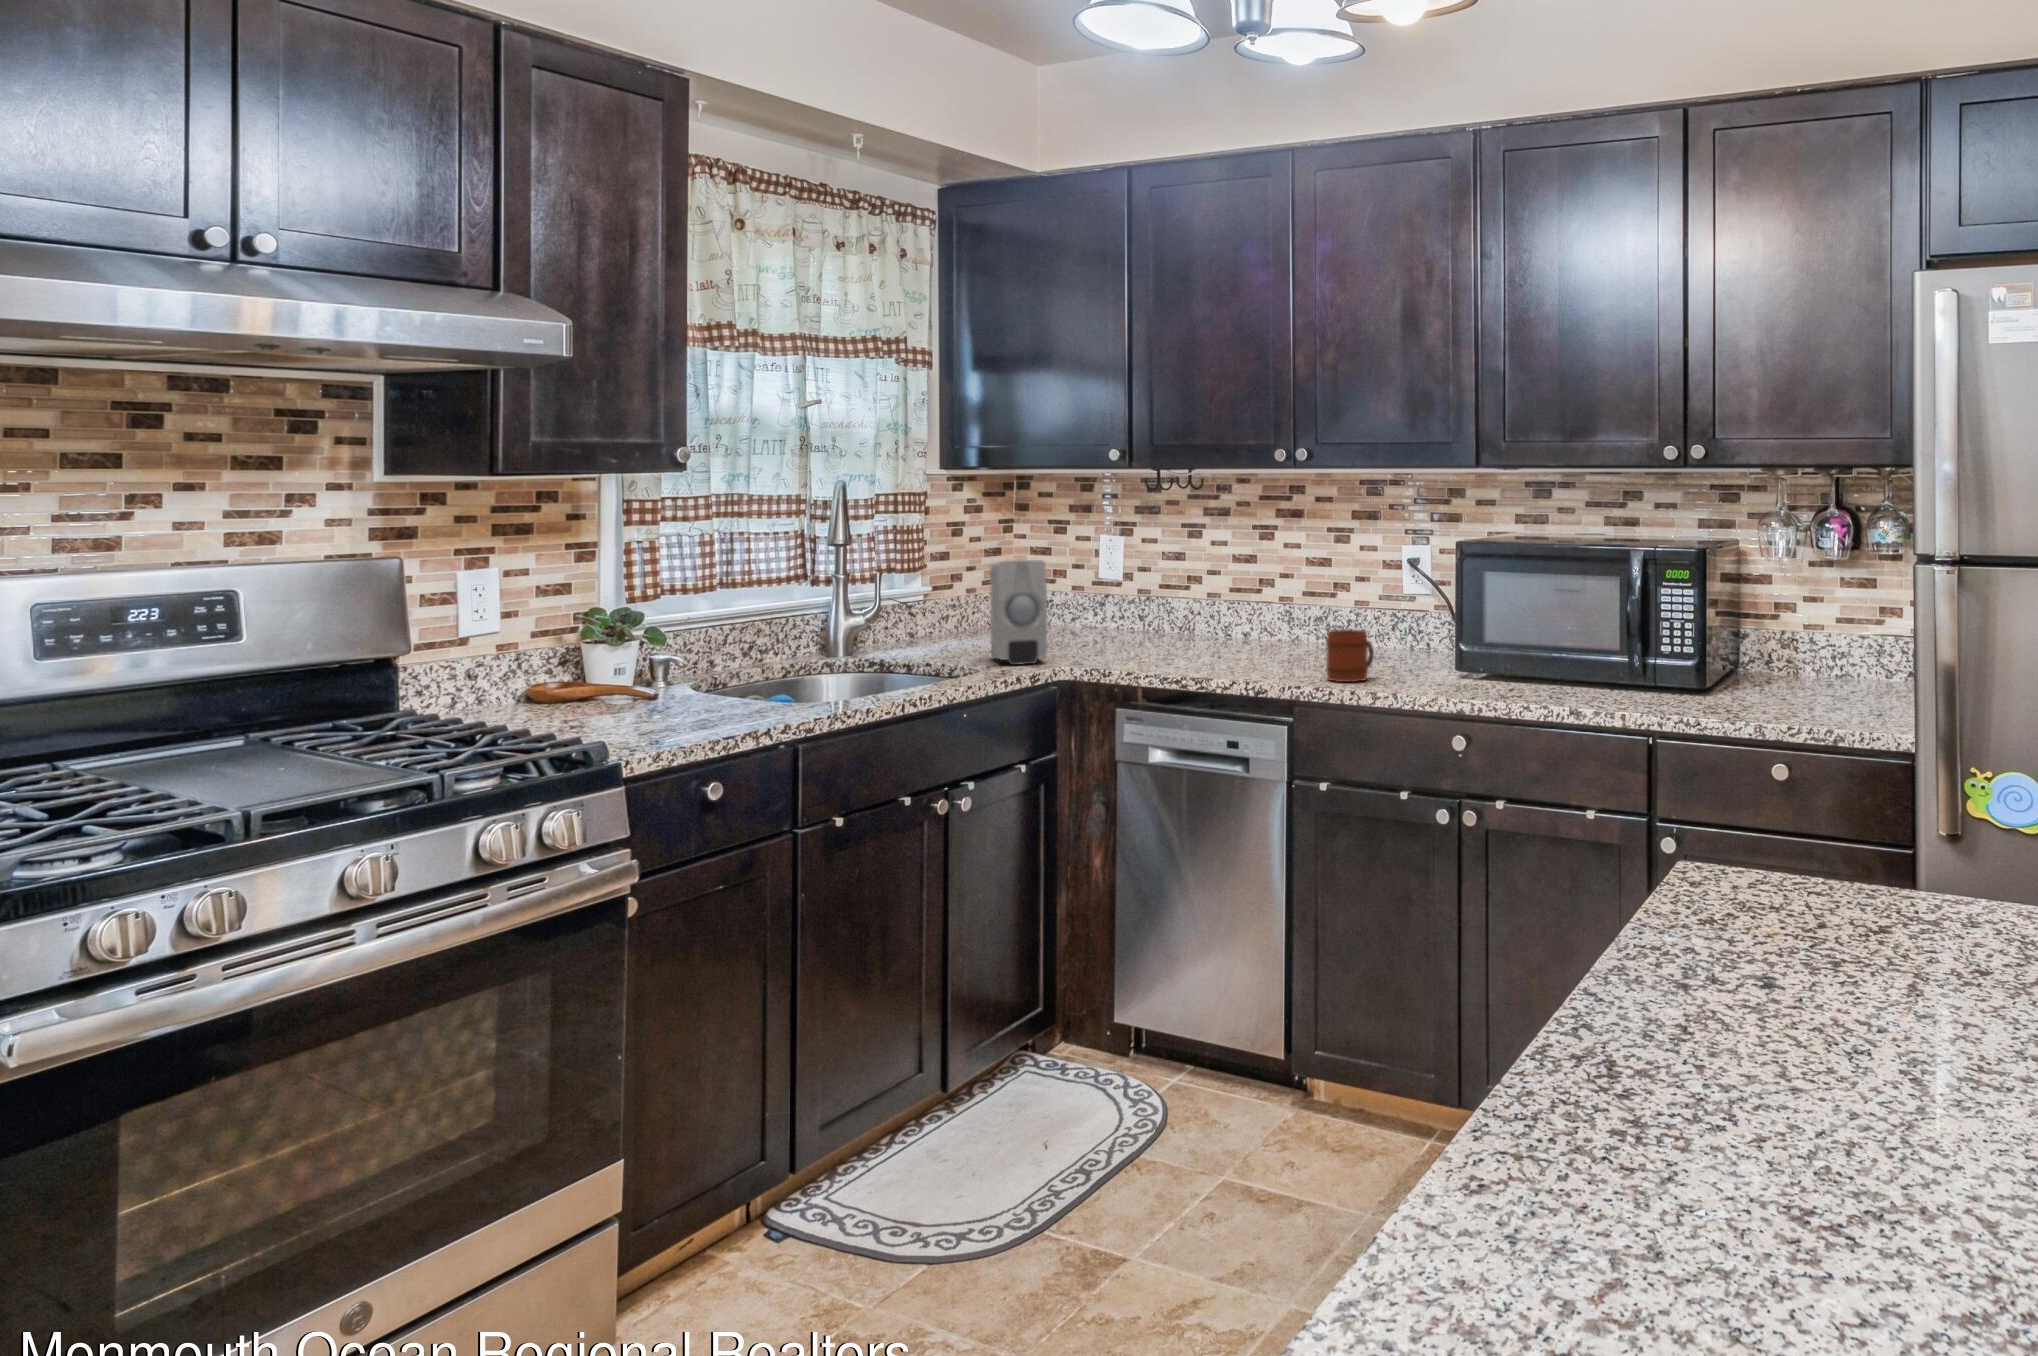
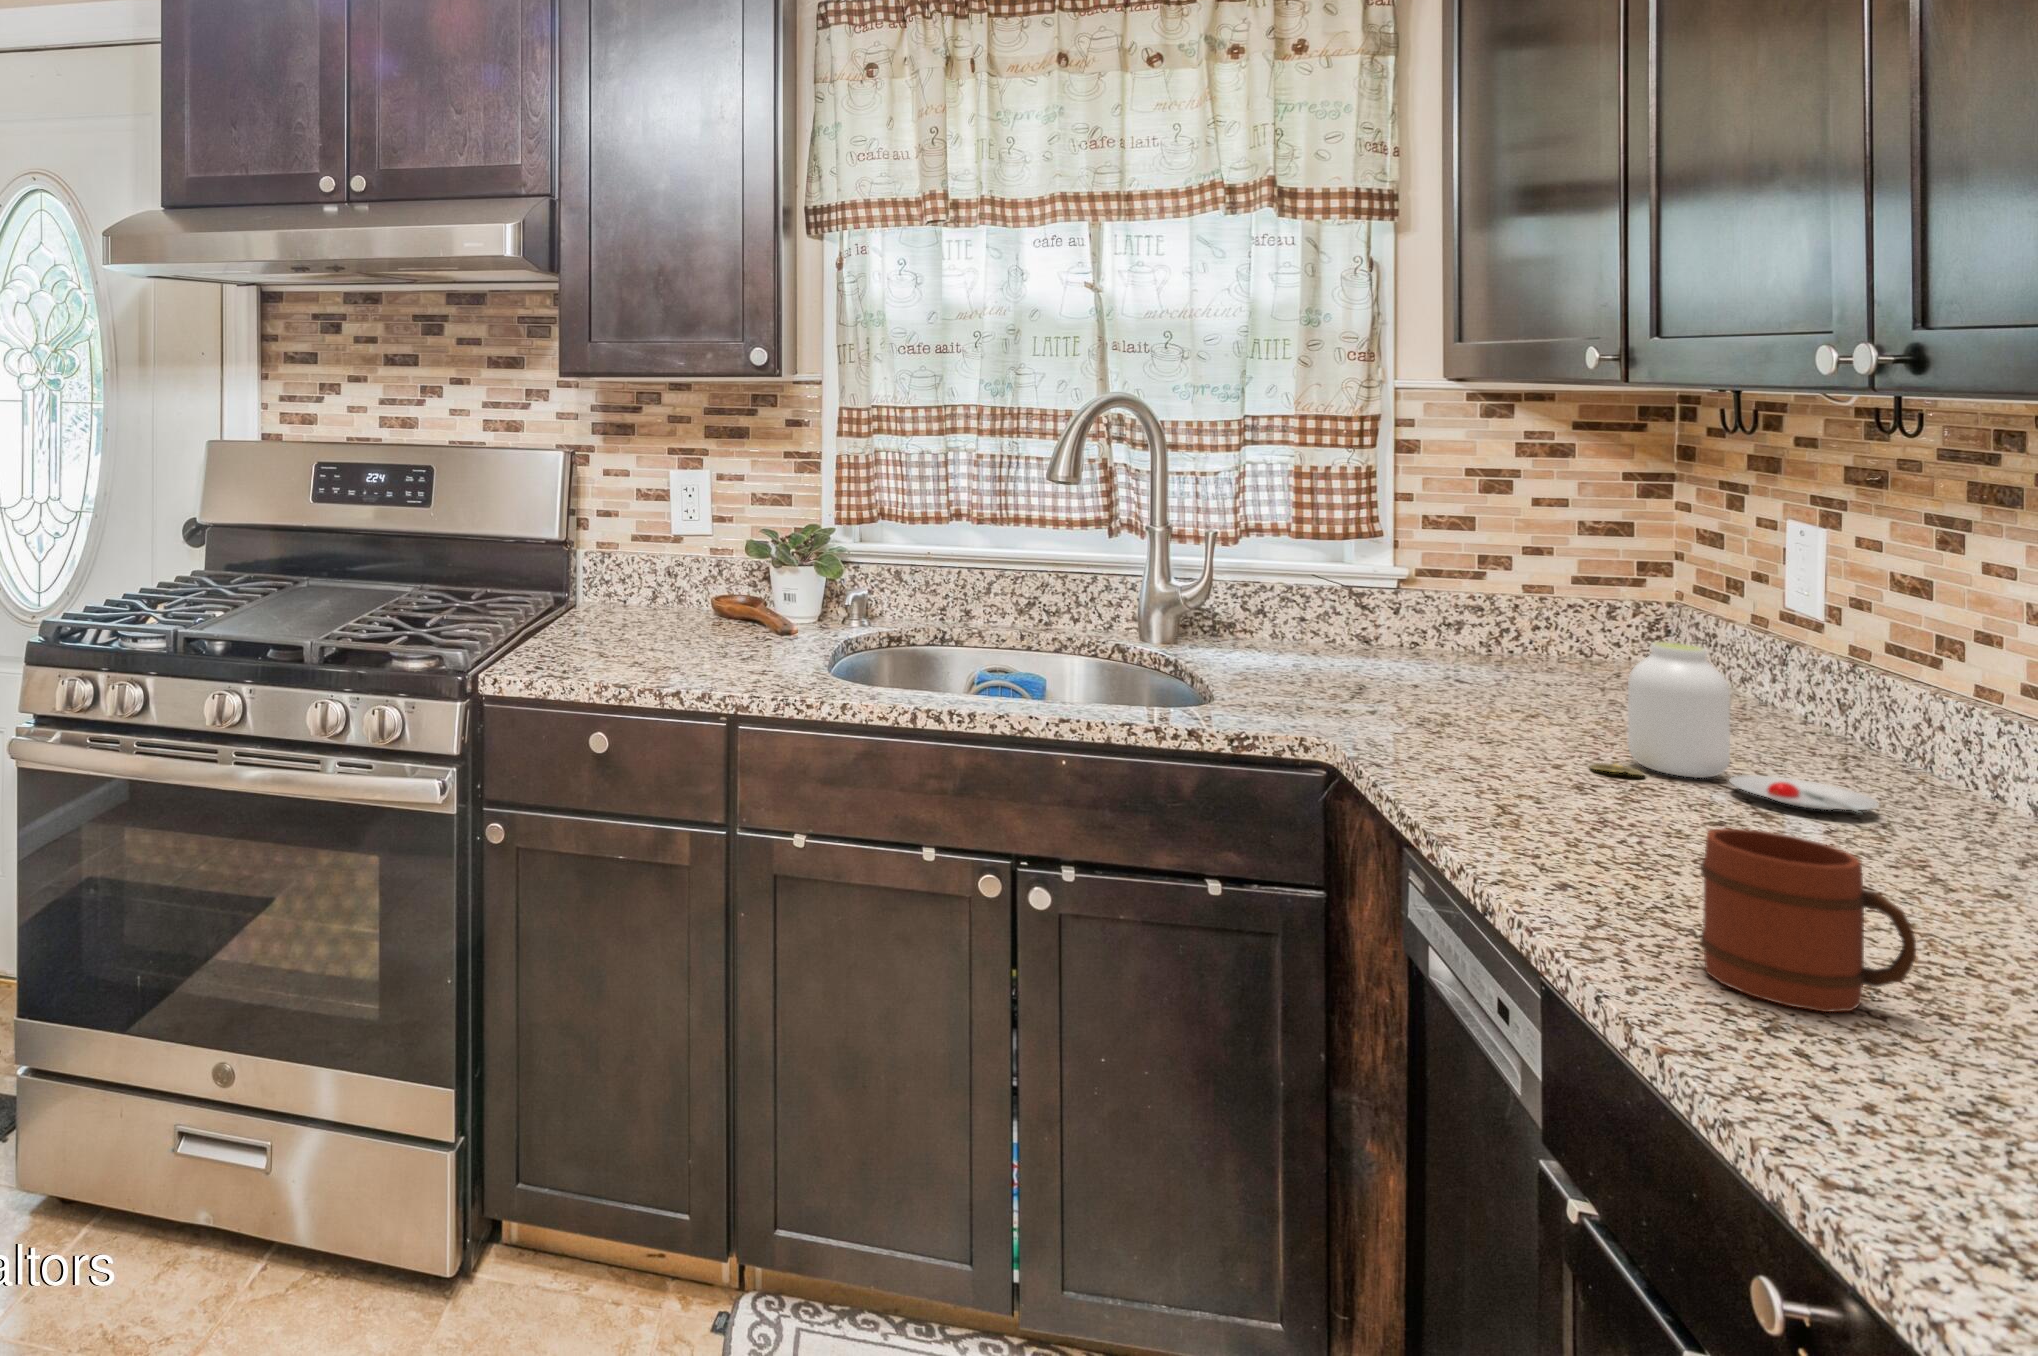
soap dispenser: present [990,560,1047,665] -> none [1298,534,1452,724]
jar: none [1126,593,1221,657] -> present [1590,642,1879,812]

